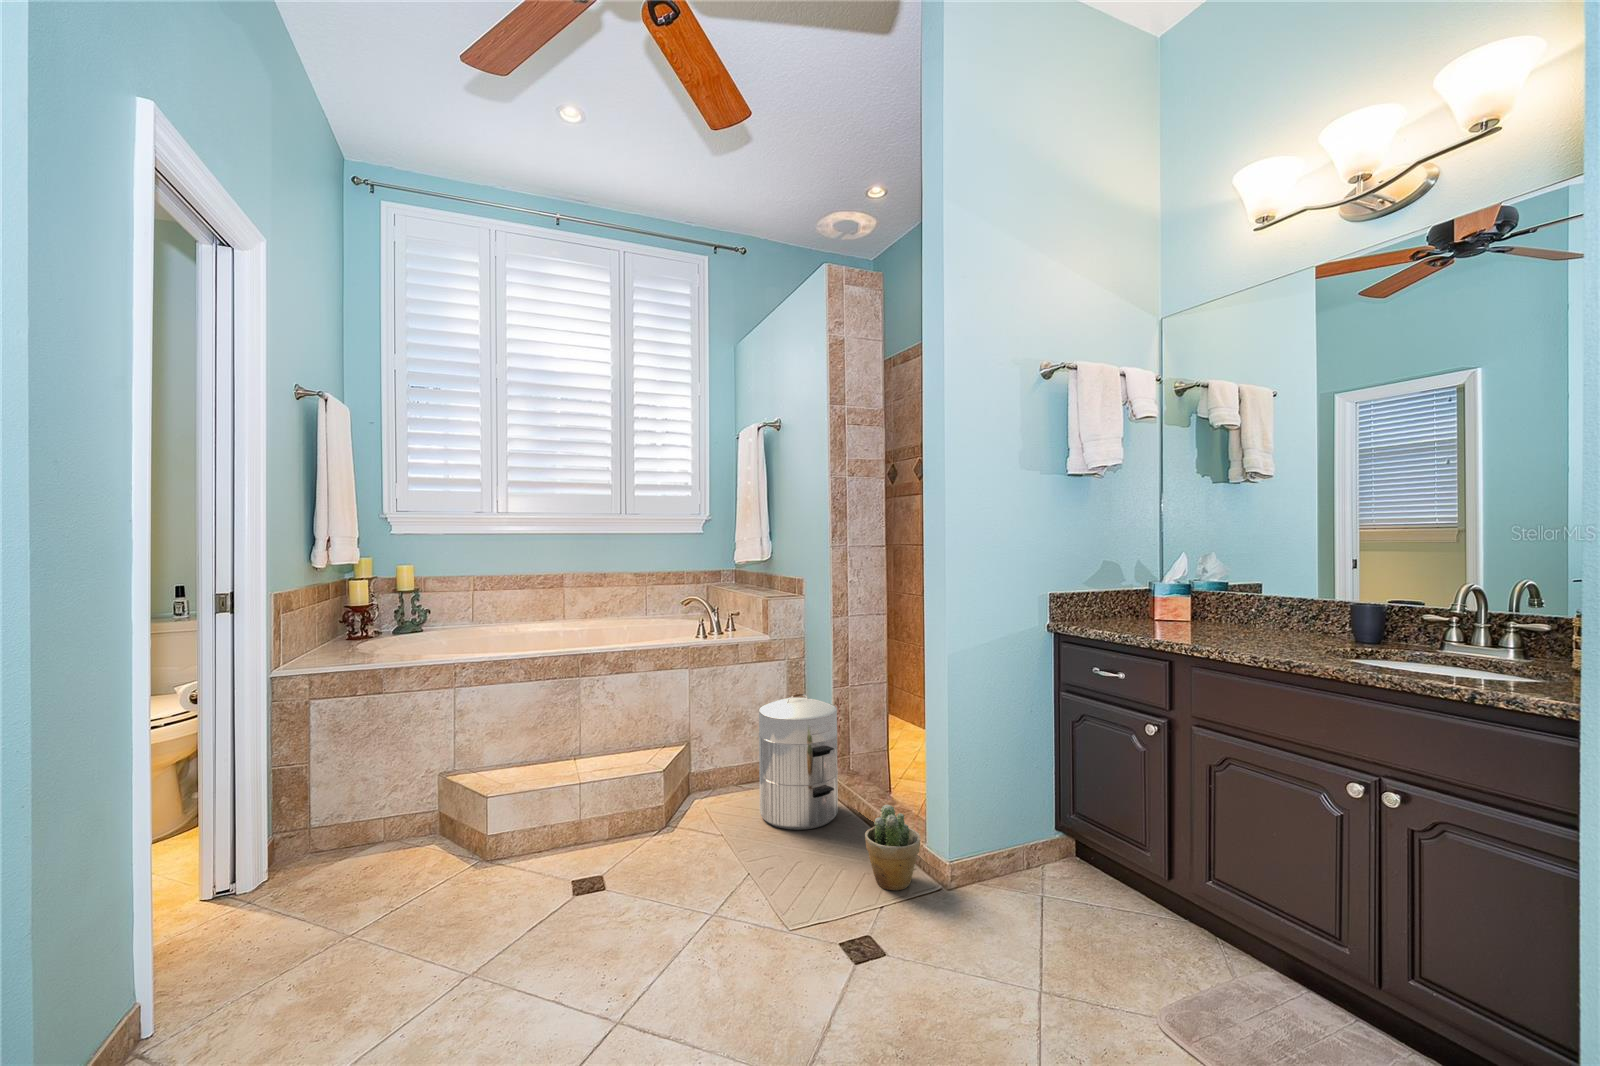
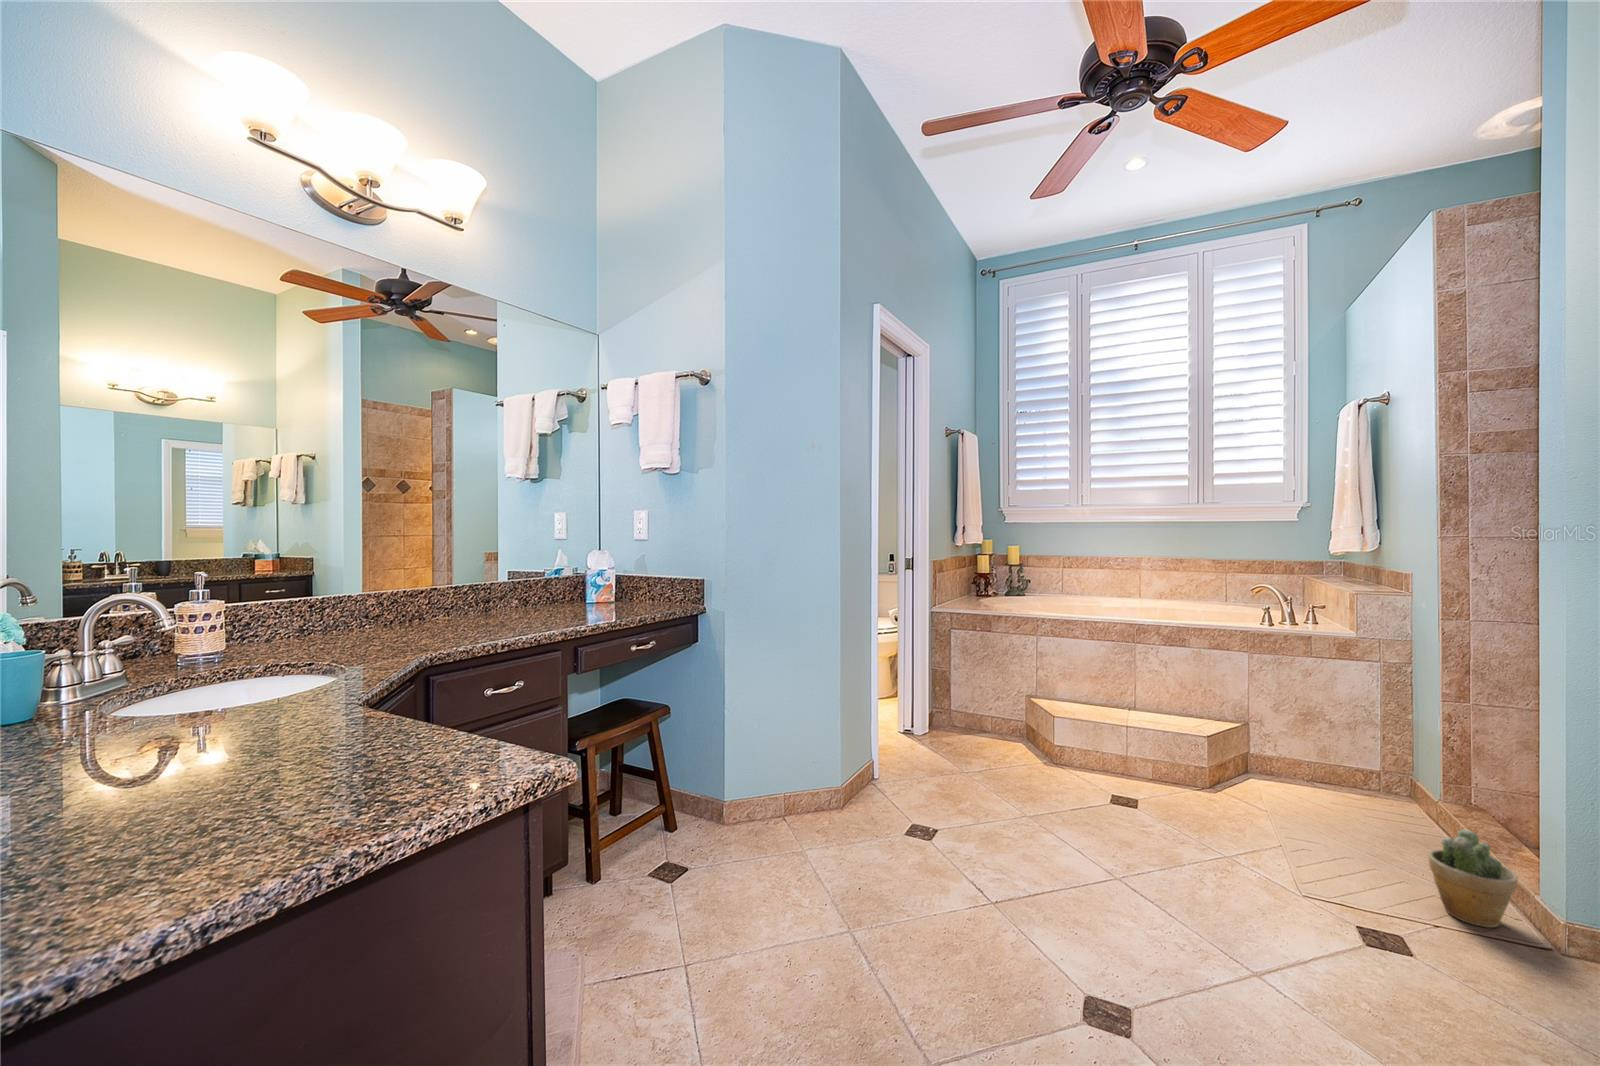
waste bin: present [759,694,838,830] -> none [1322,695,1436,843]

